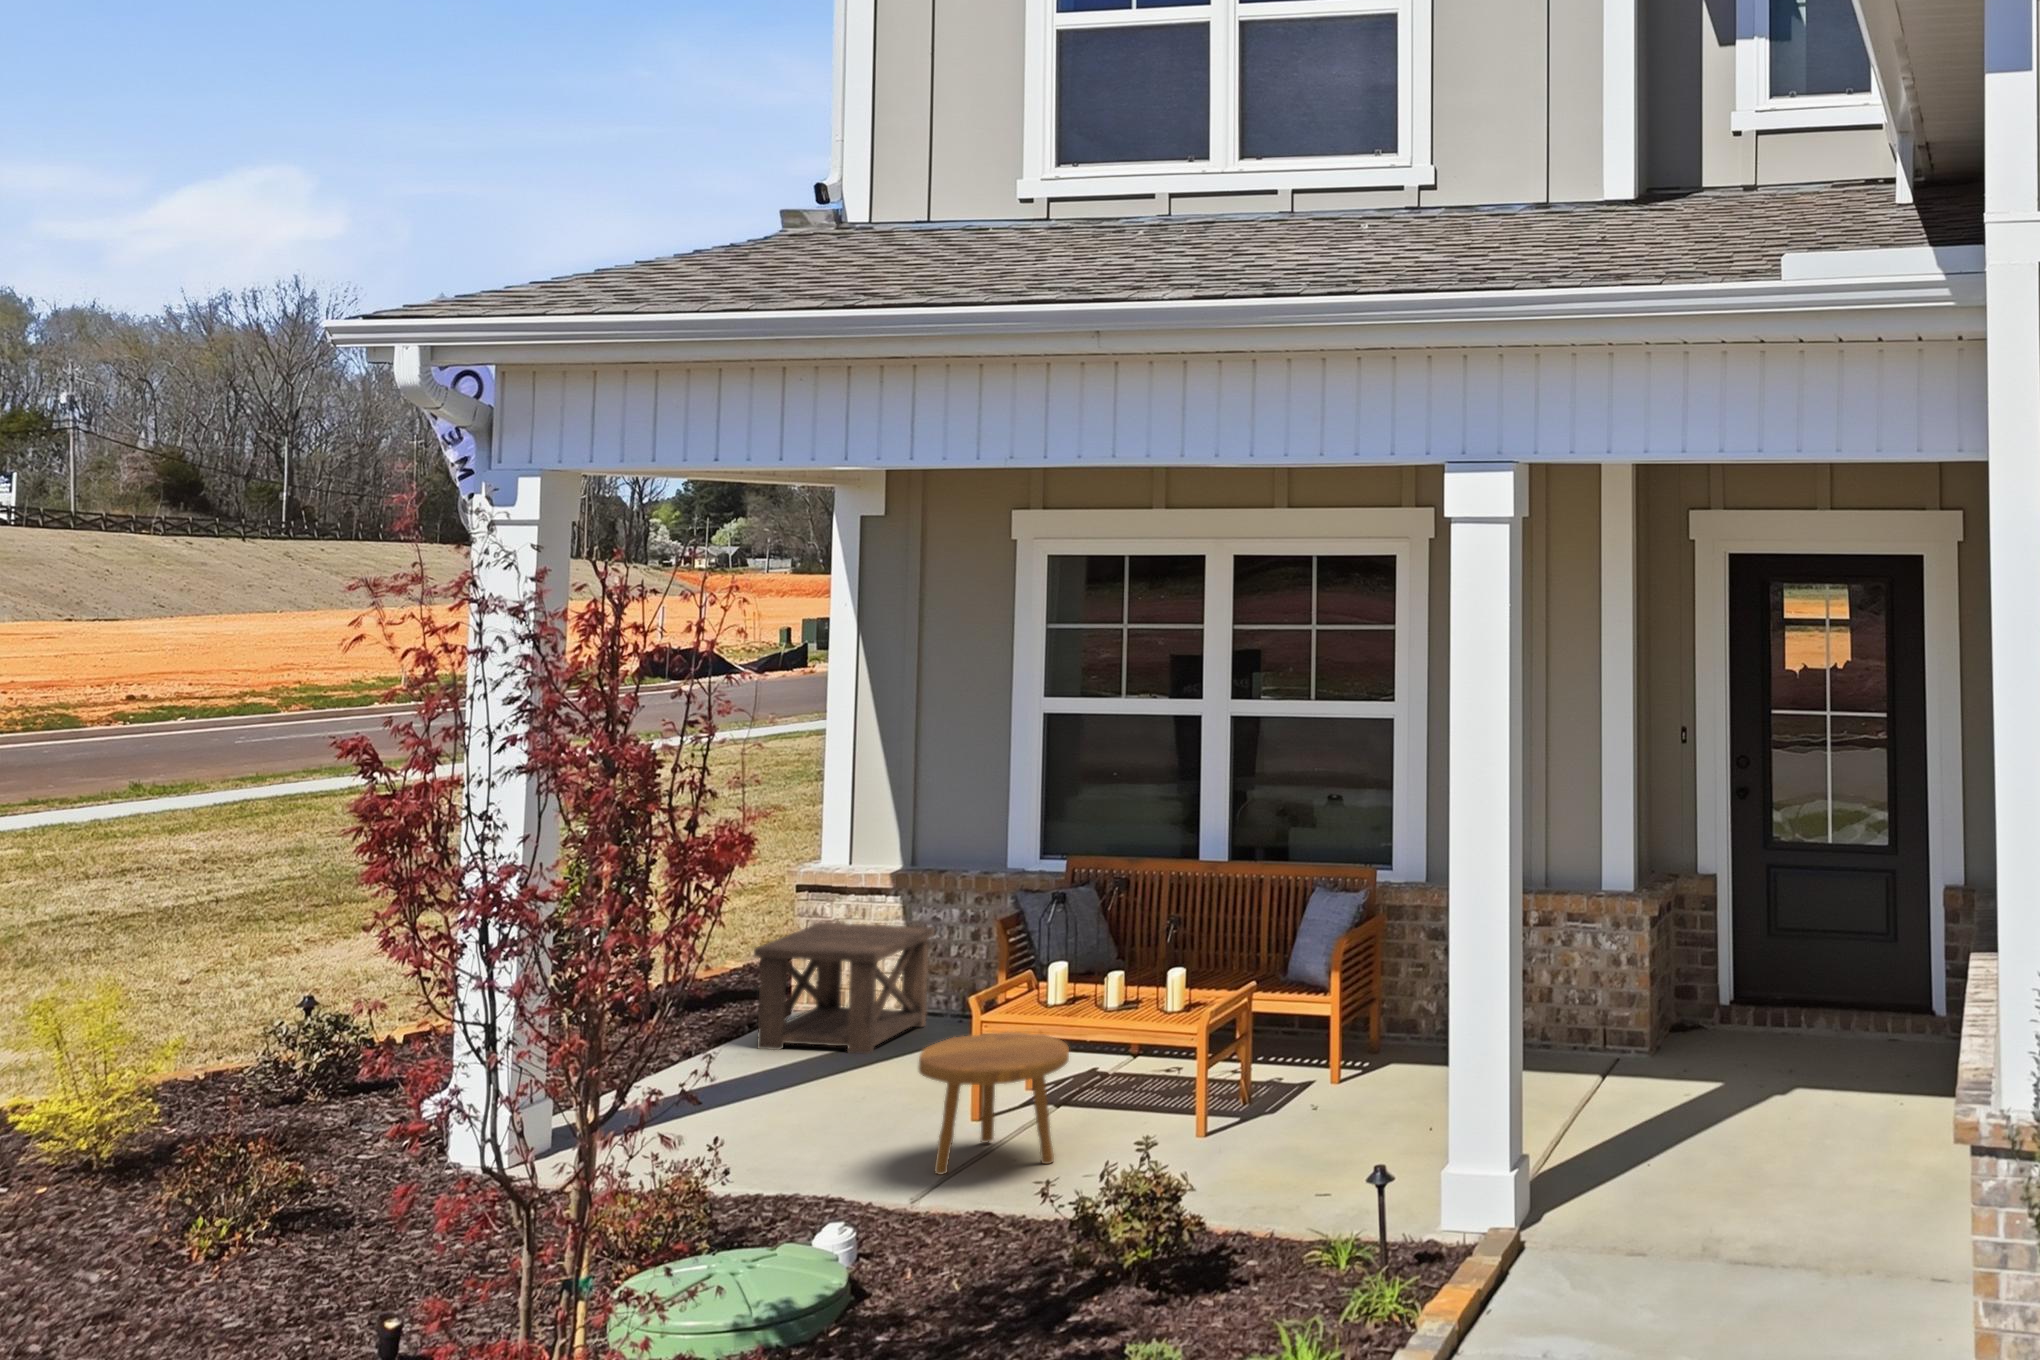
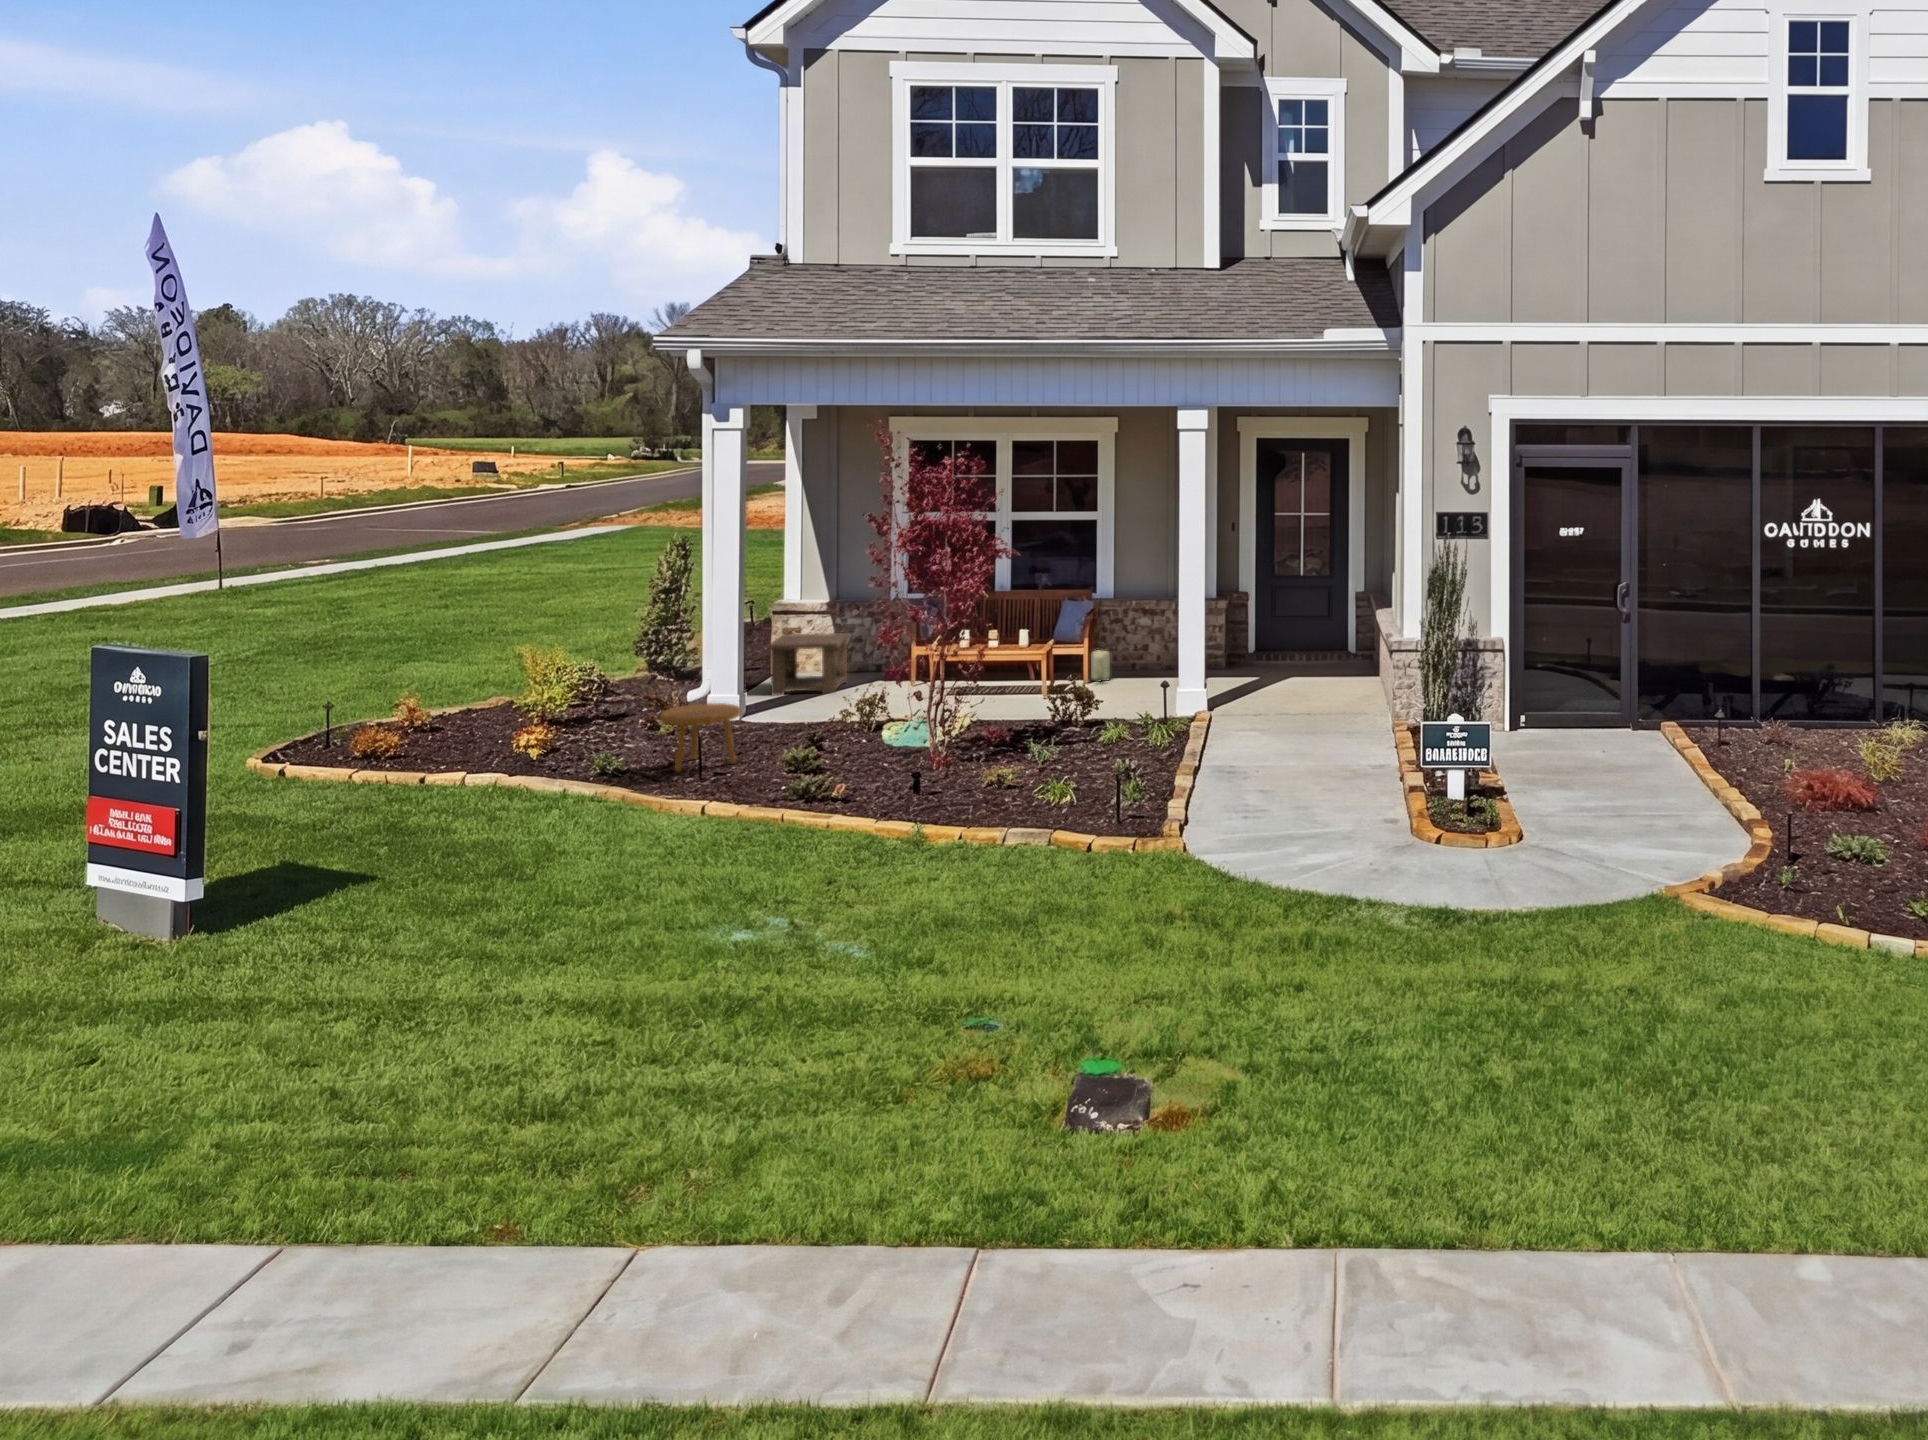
watering can: none [1359,985,1404,1071] -> present [1091,650,1110,682]
footstool: present [919,1032,1069,1174] -> present [660,703,742,771]

